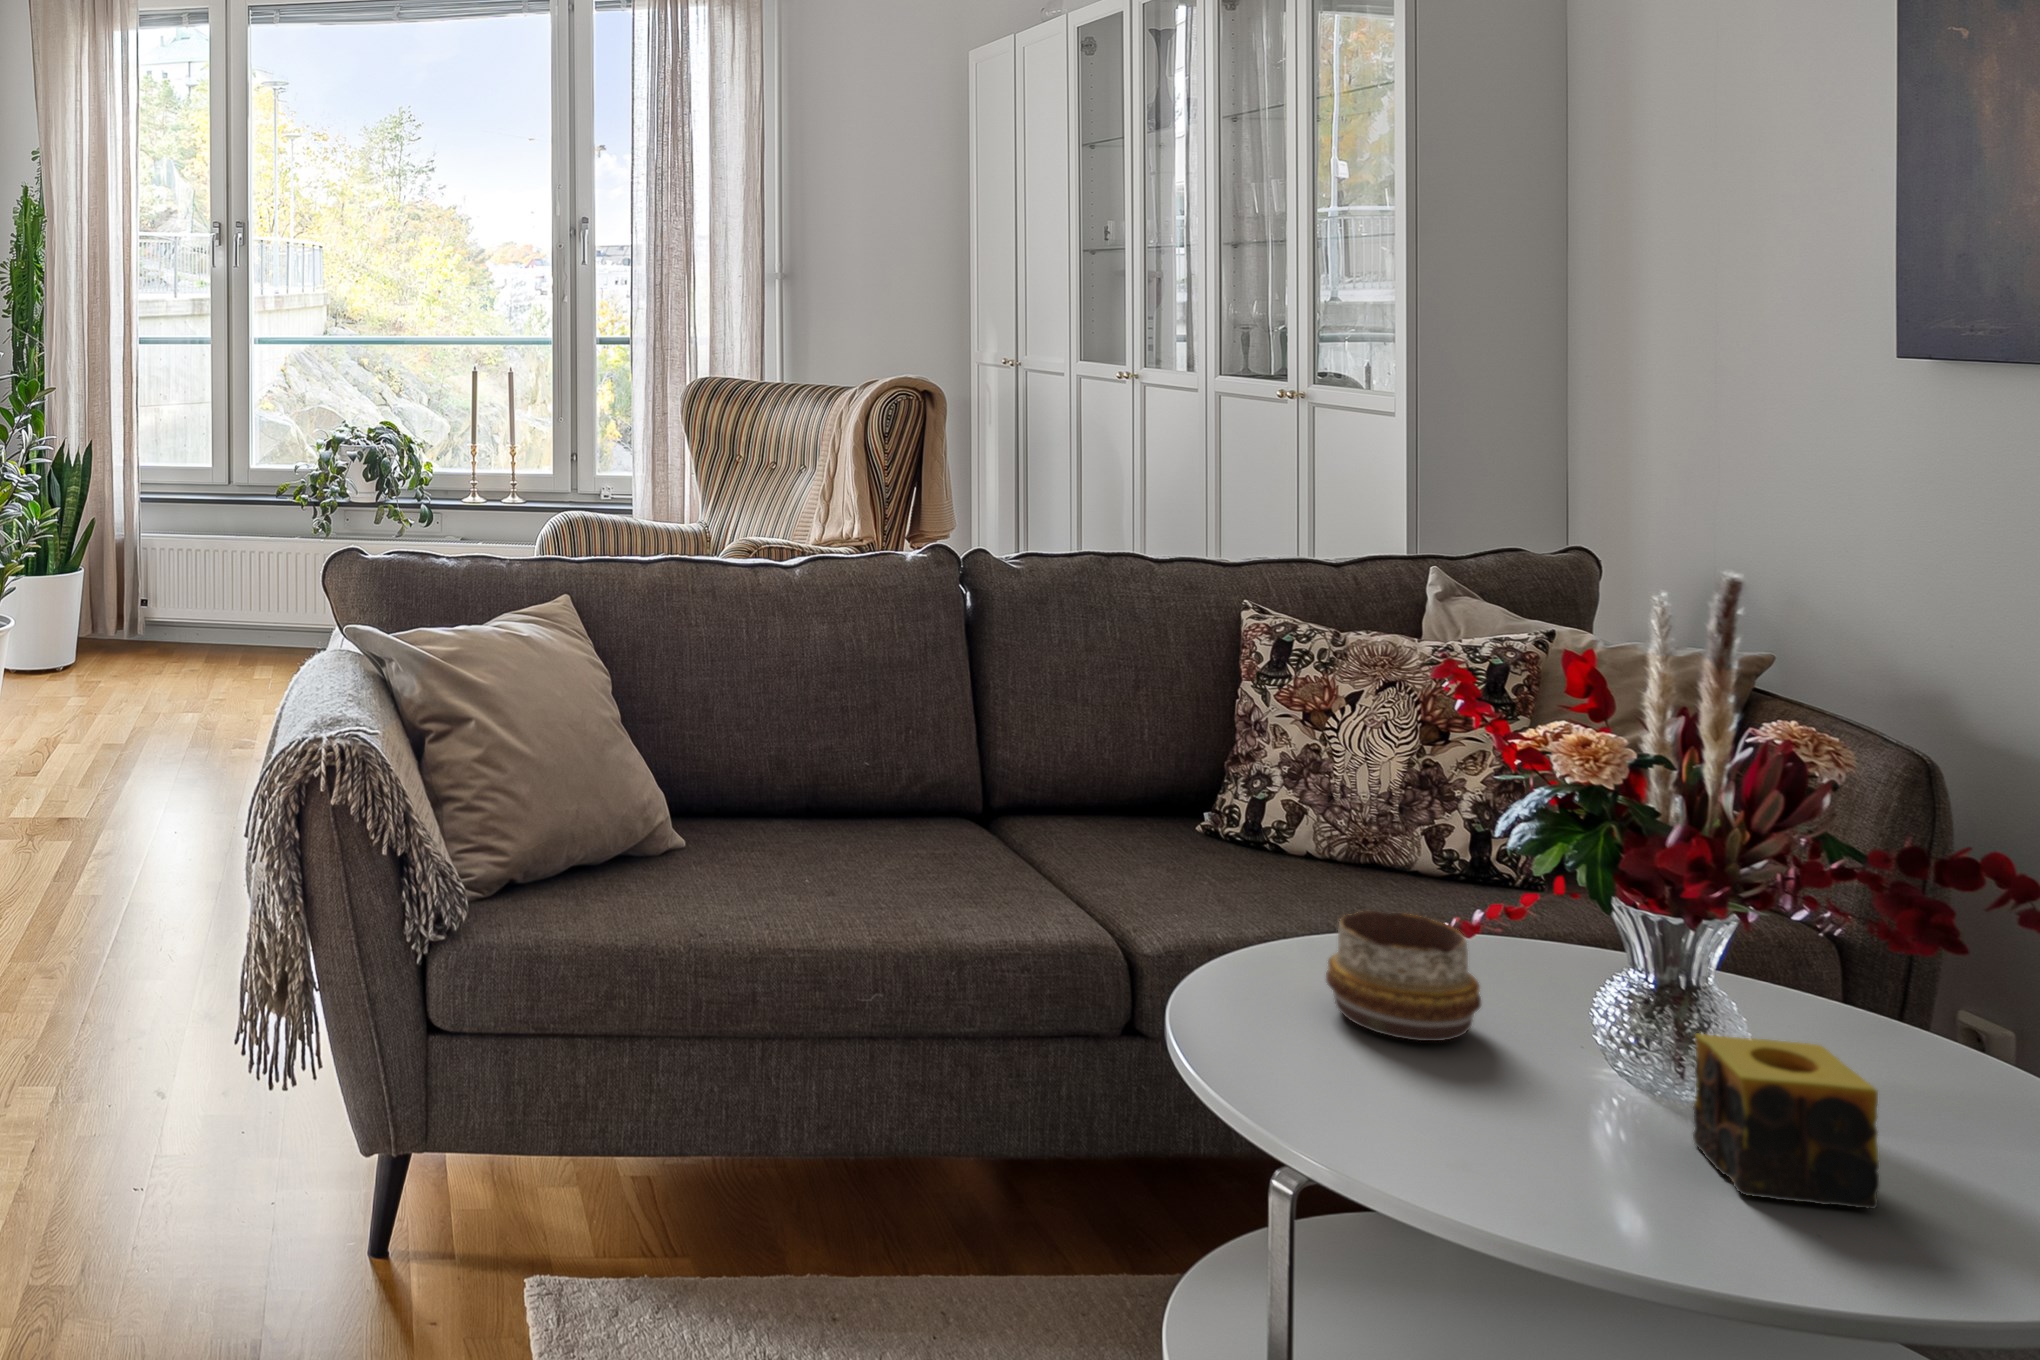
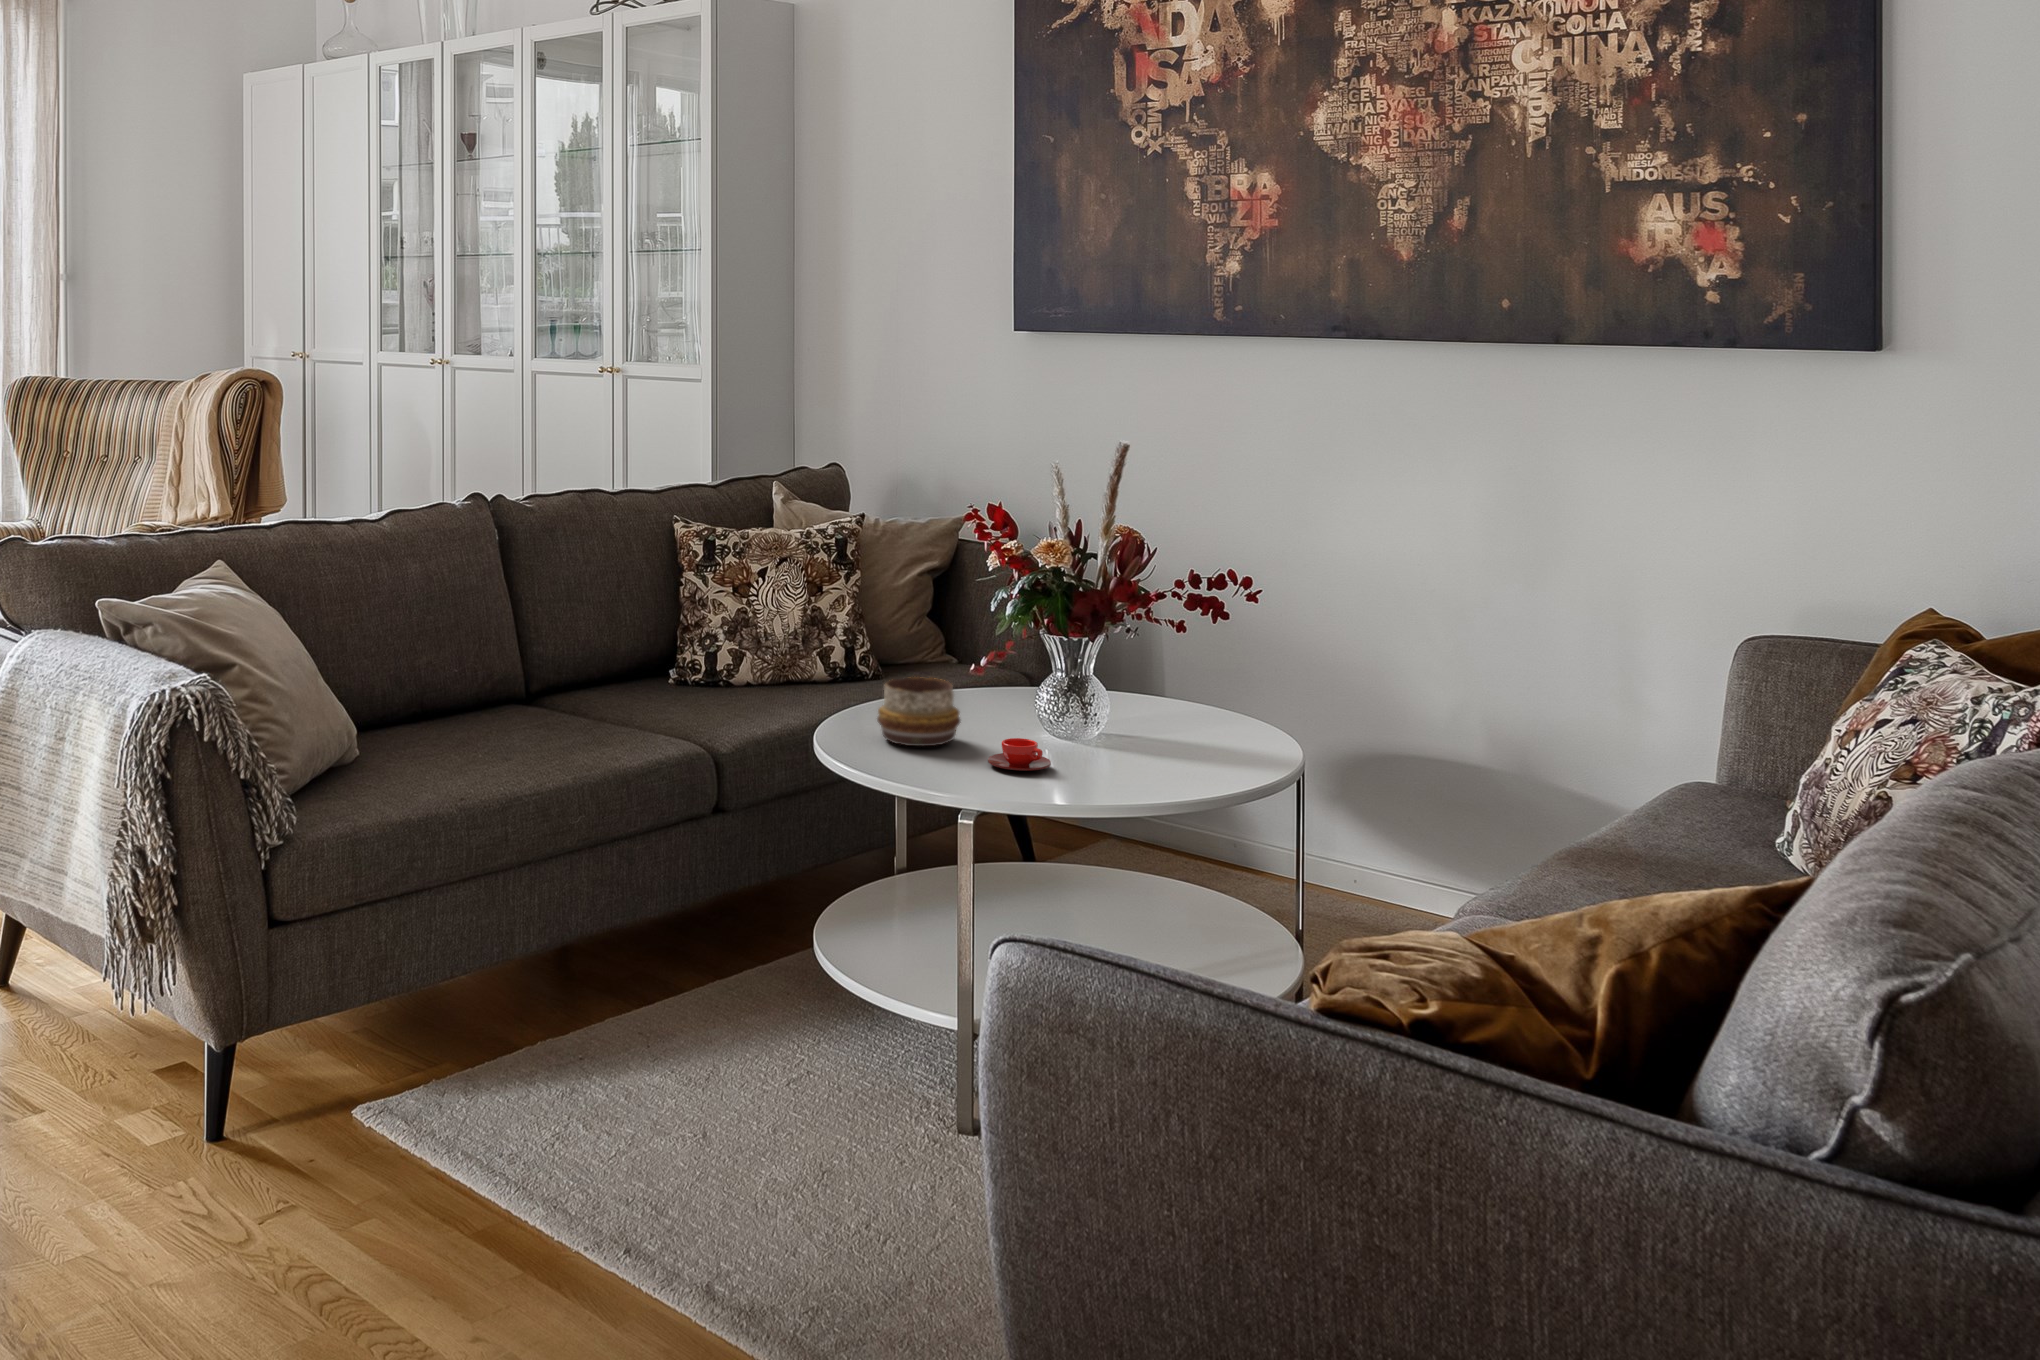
candle: present [1693,1033,1879,1209] -> none [1080,696,1166,774]
teacup: none [1478,1066,1608,1141] -> present [988,738,1051,771]

